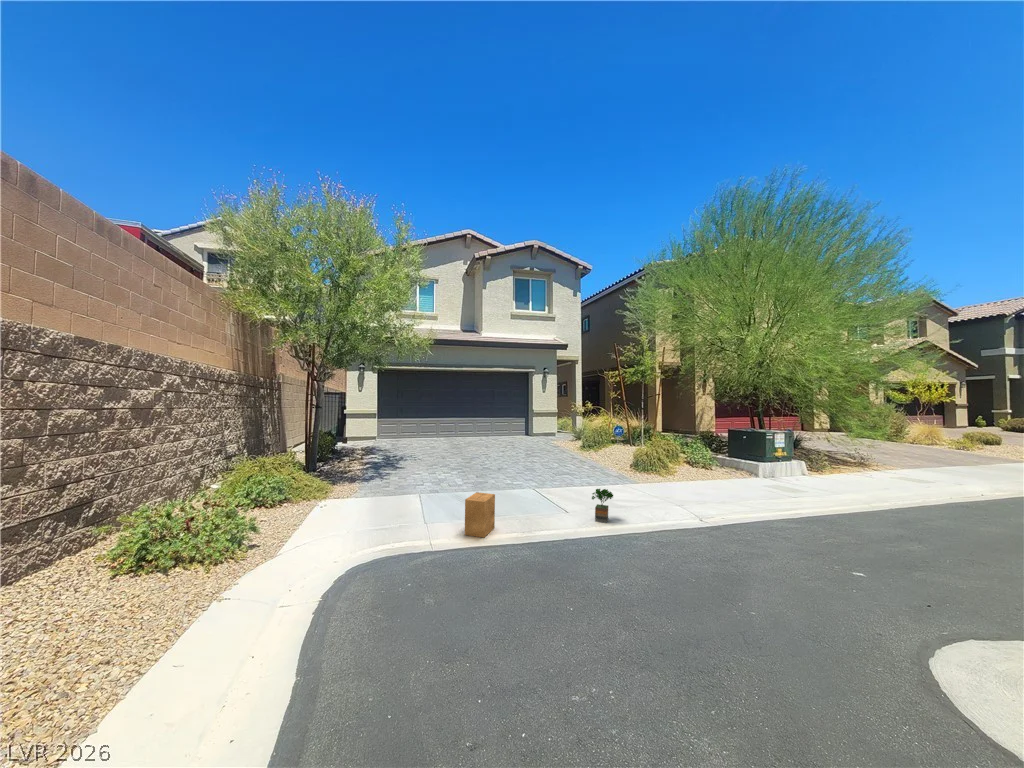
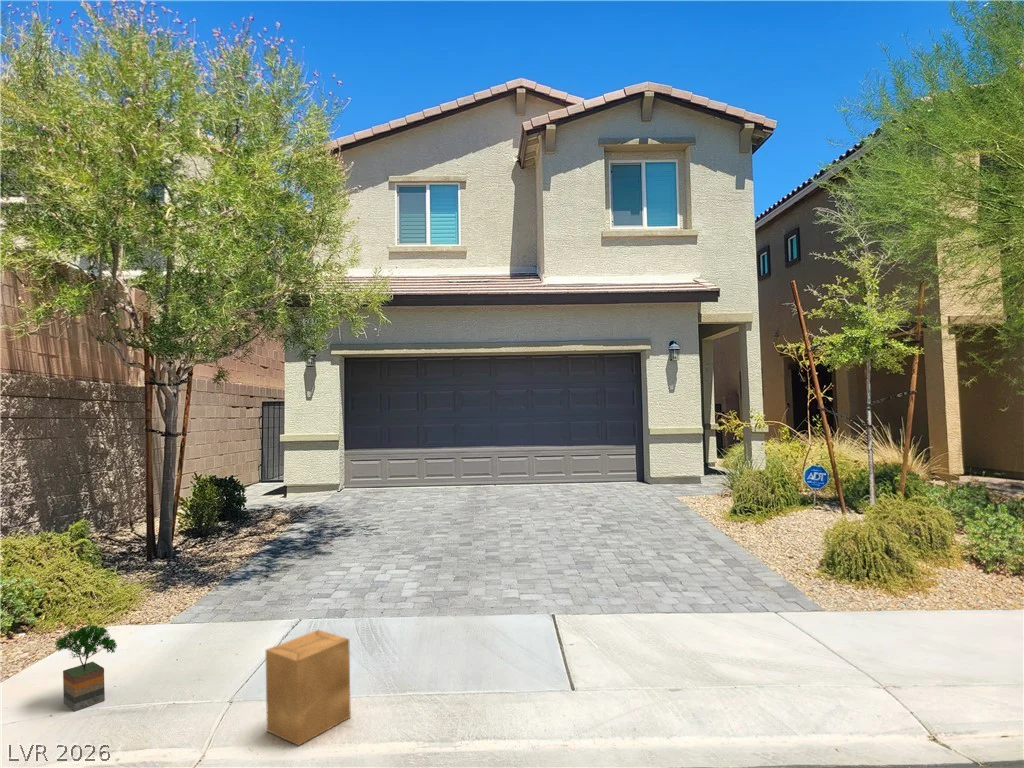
potted tree: present [592,489,613,523] -> present [55,625,117,711]

